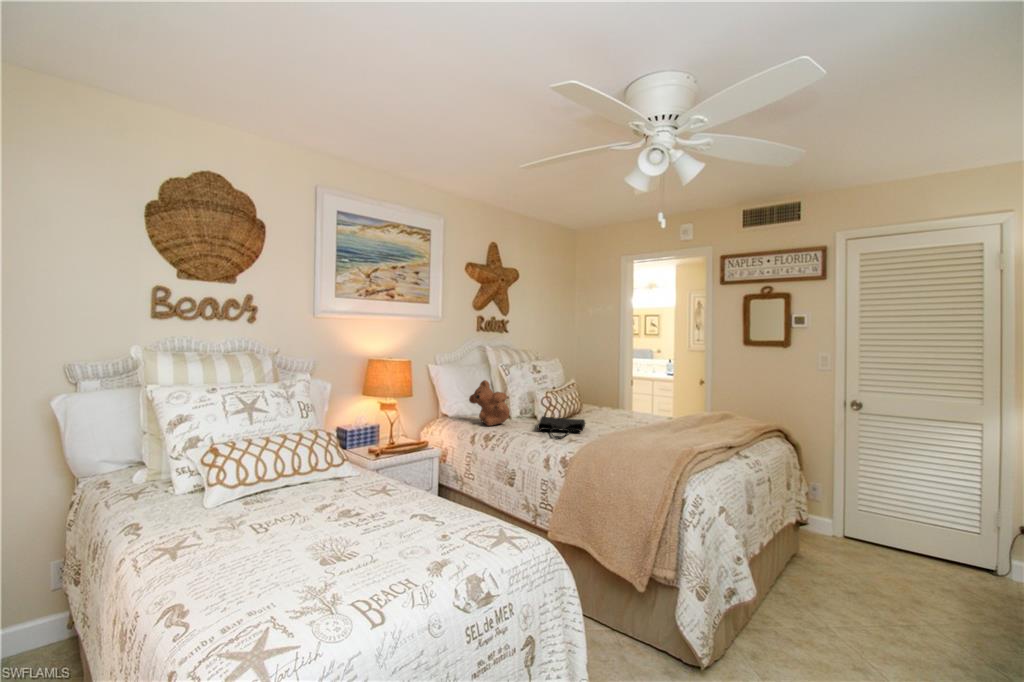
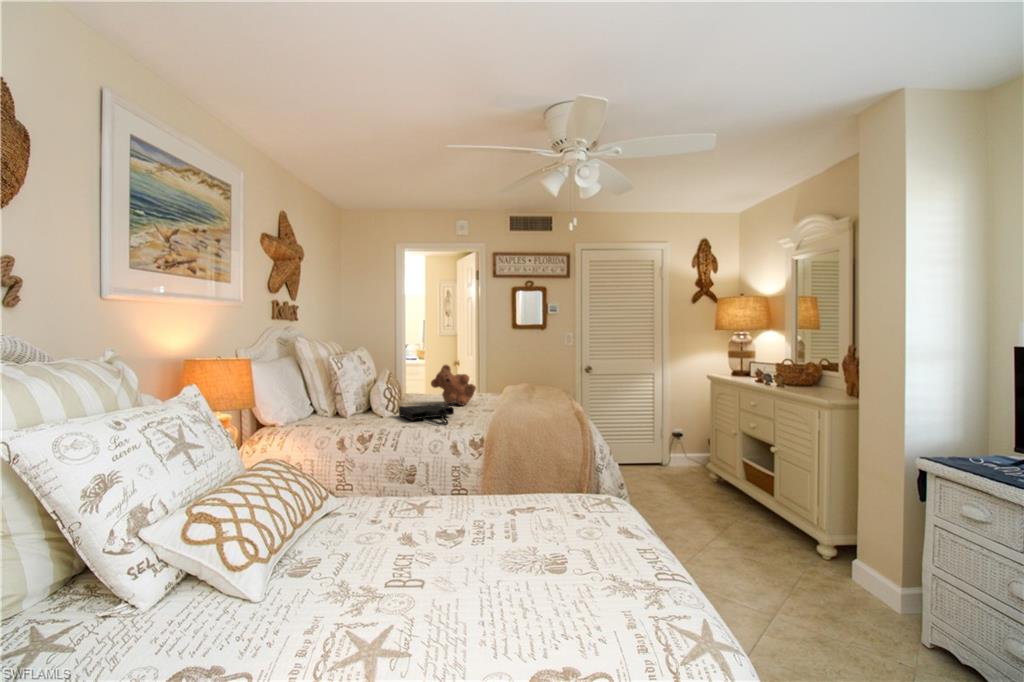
teddy bear: present [469,380,509,426] -> present [431,365,476,406]

